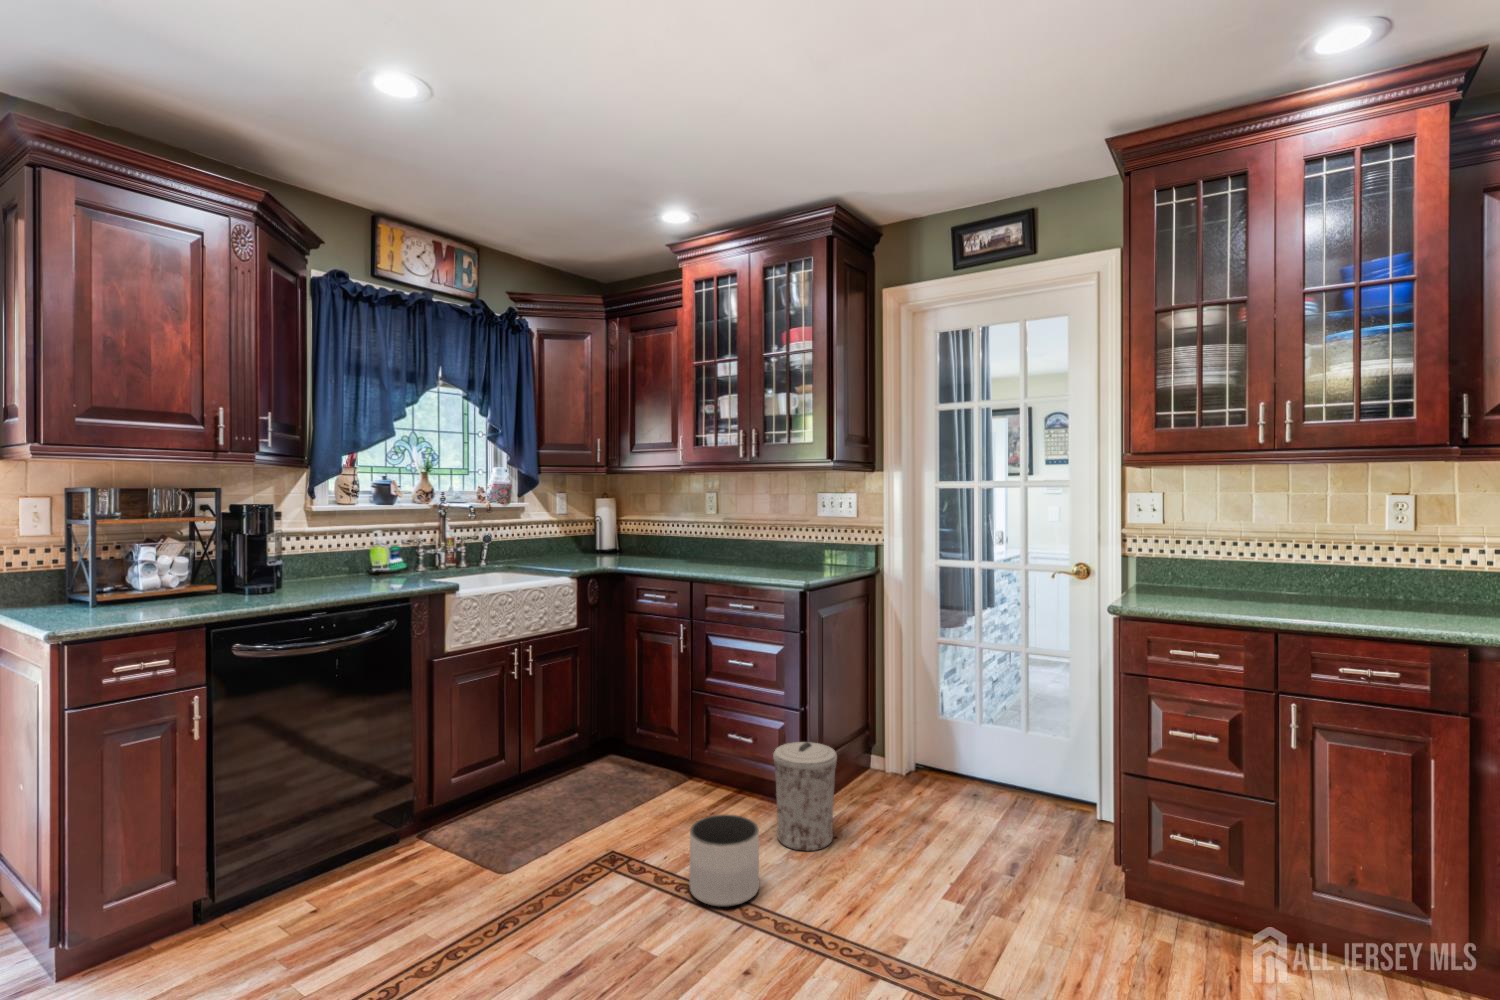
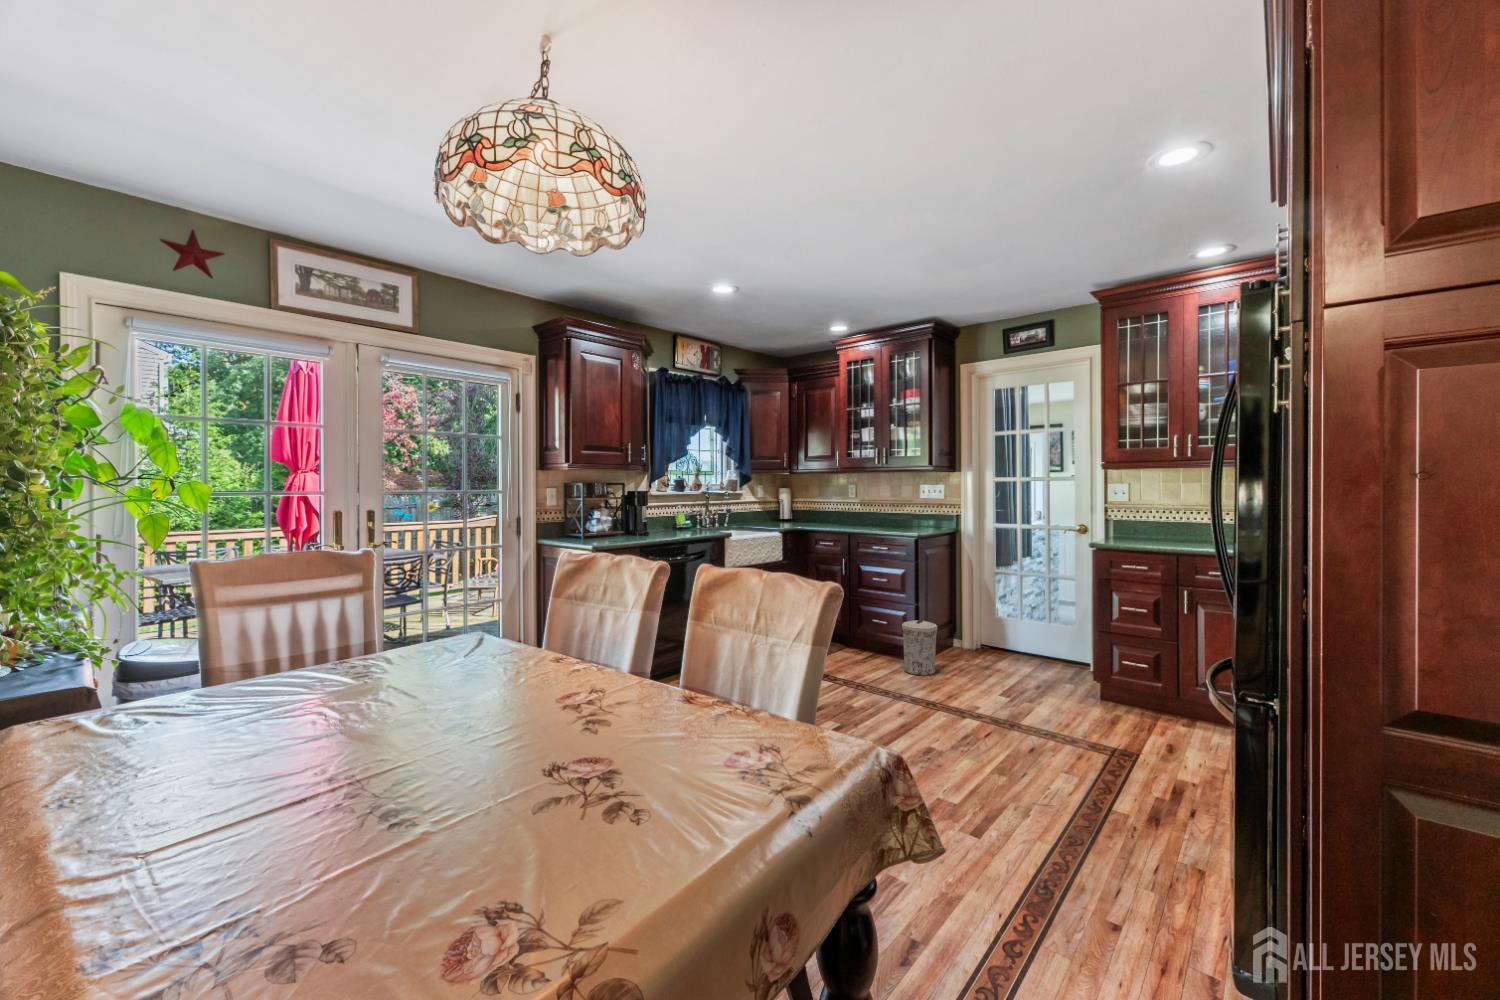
planter: present [689,815,759,907] -> none [863,651,899,692]

